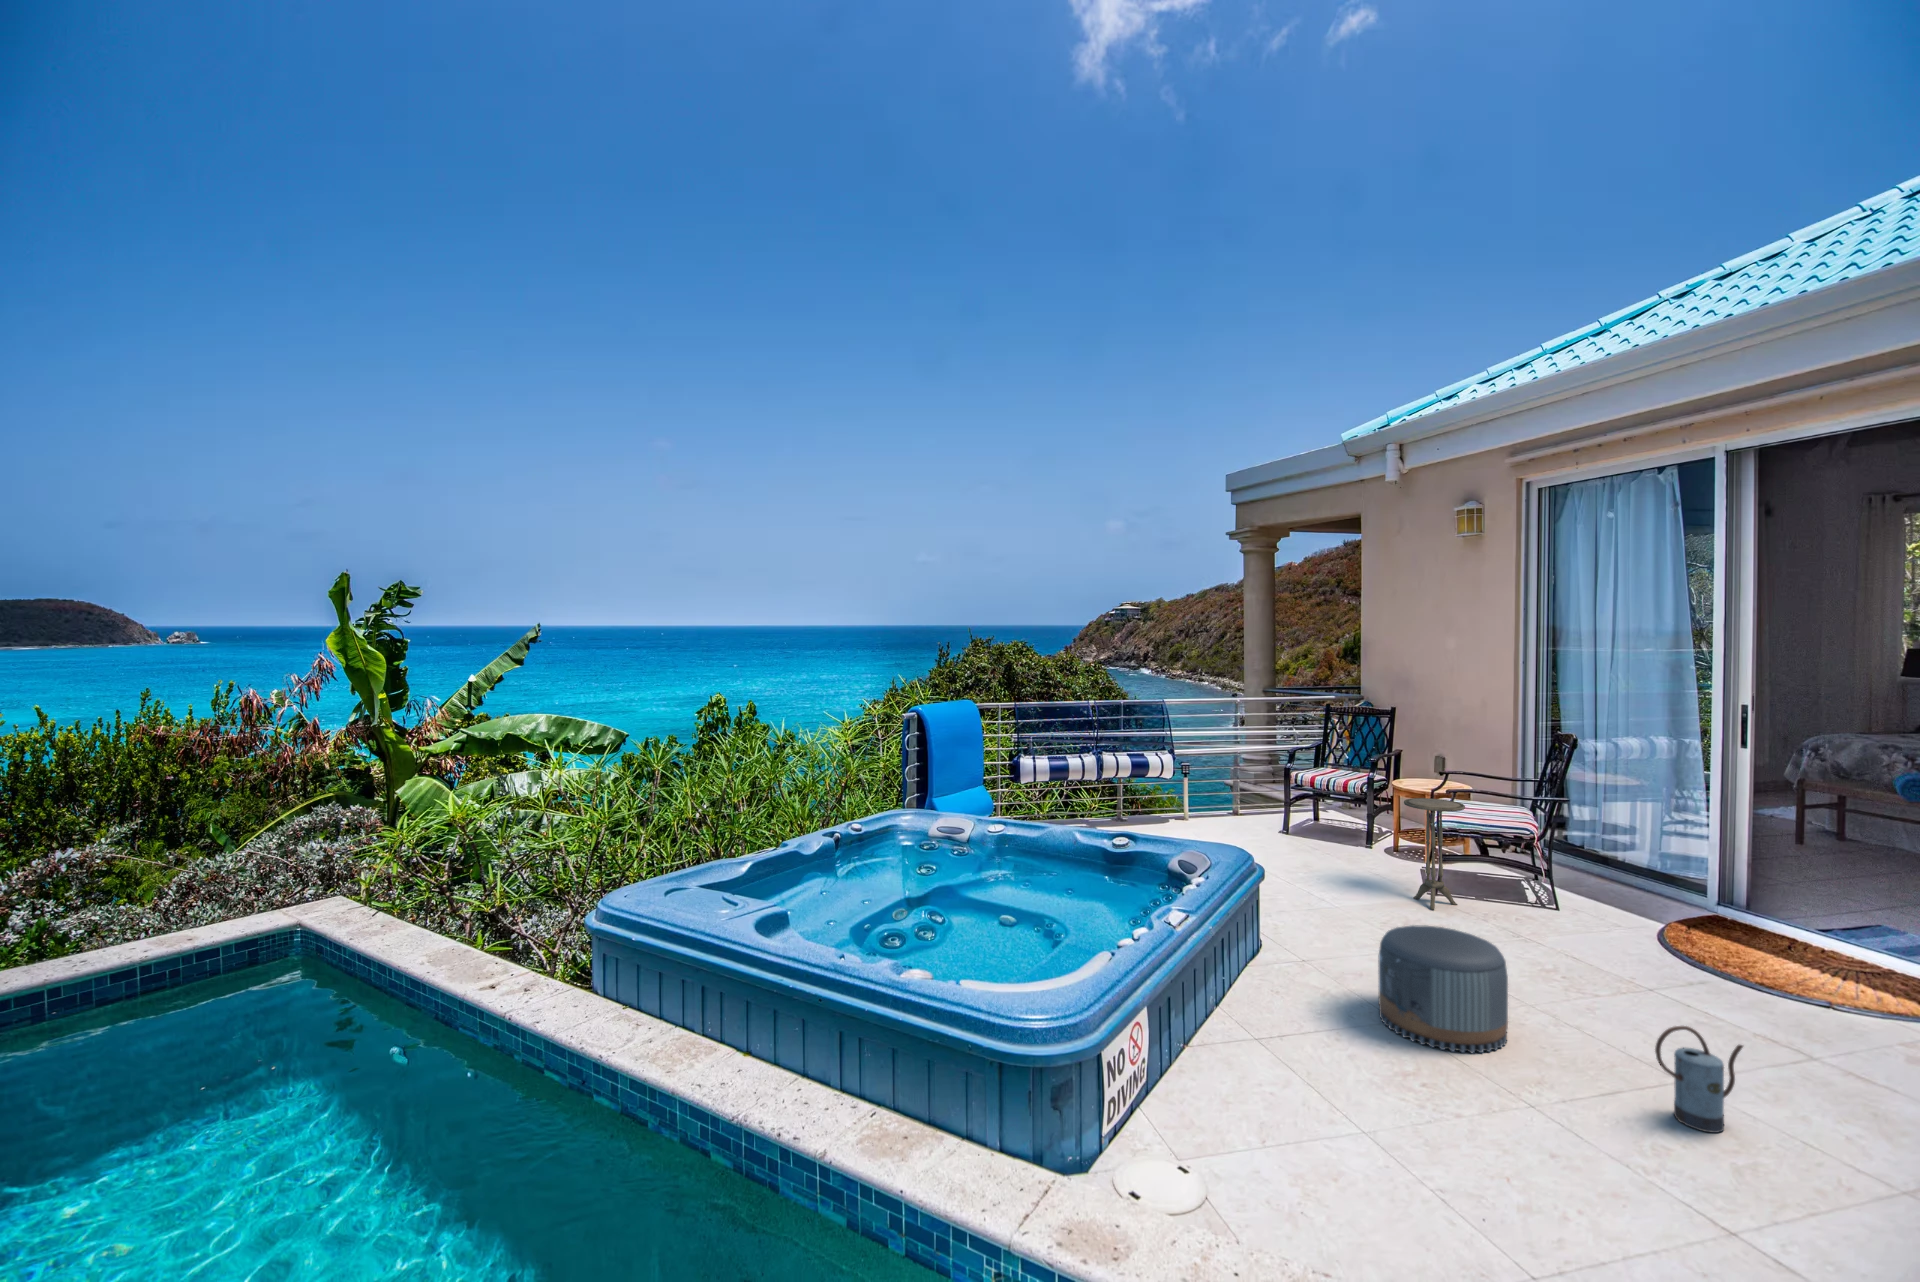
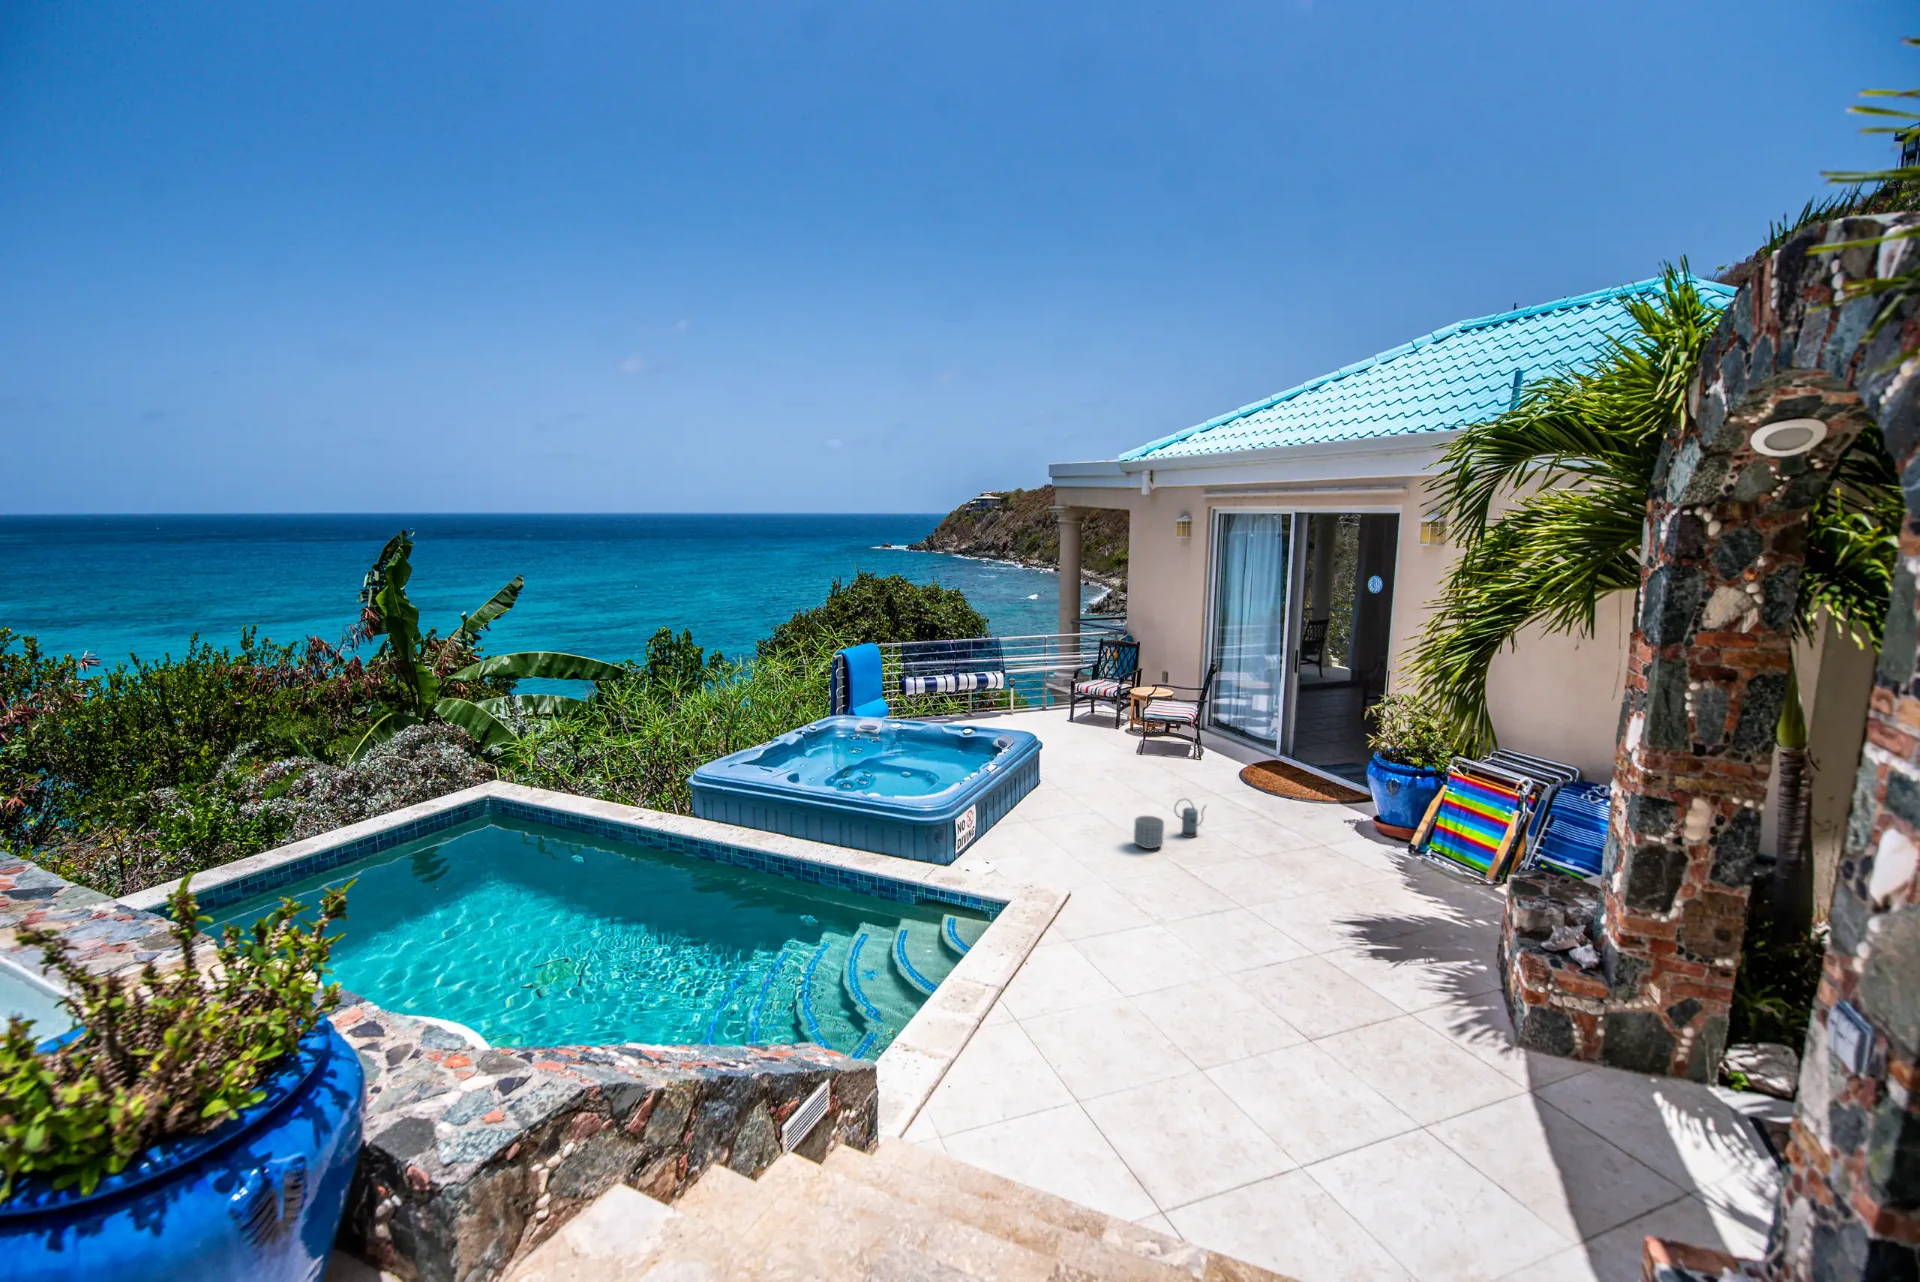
side table: present [1404,798,1465,910] -> none [1122,702,1152,762]
pouf: present [1378,925,1508,1053] -> none [1084,767,1135,819]
planter: none [1565,1068,1658,1168] -> present [1134,816,1164,849]

